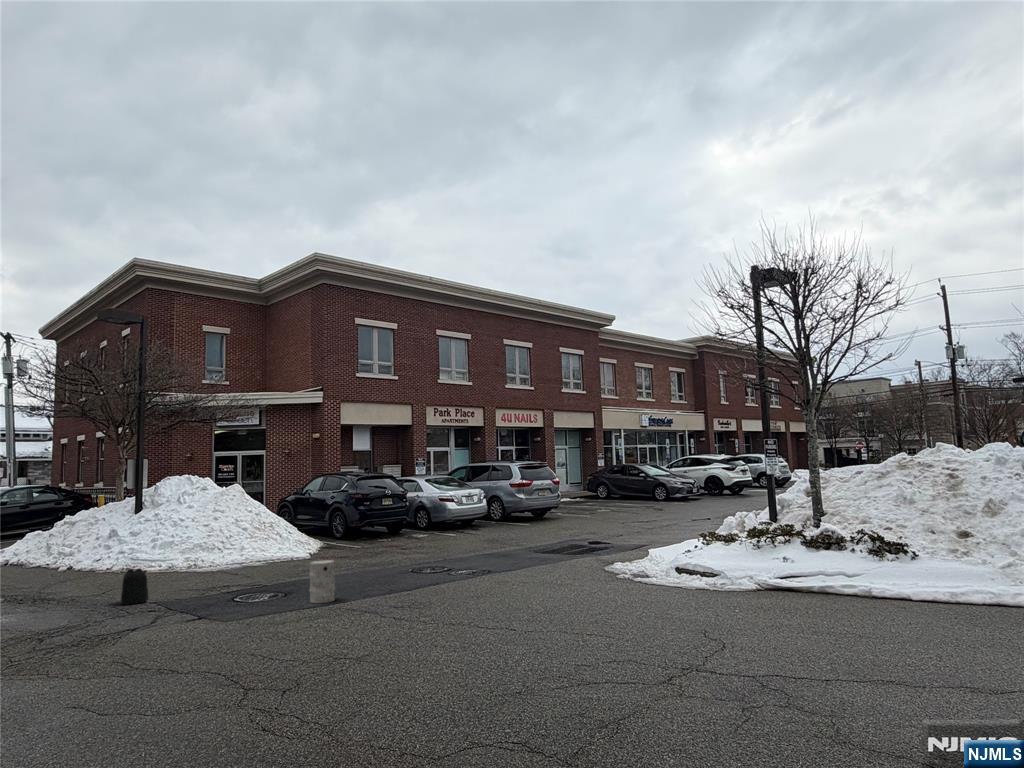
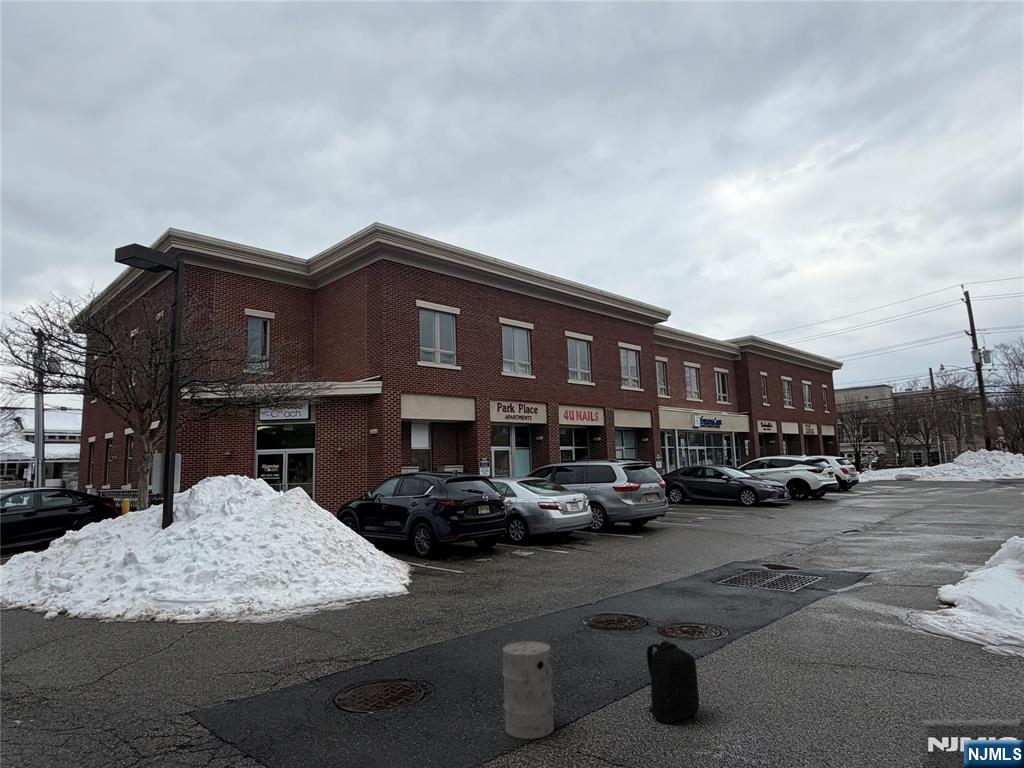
backpack: present [121,568,148,605] -> present [646,641,699,722]

